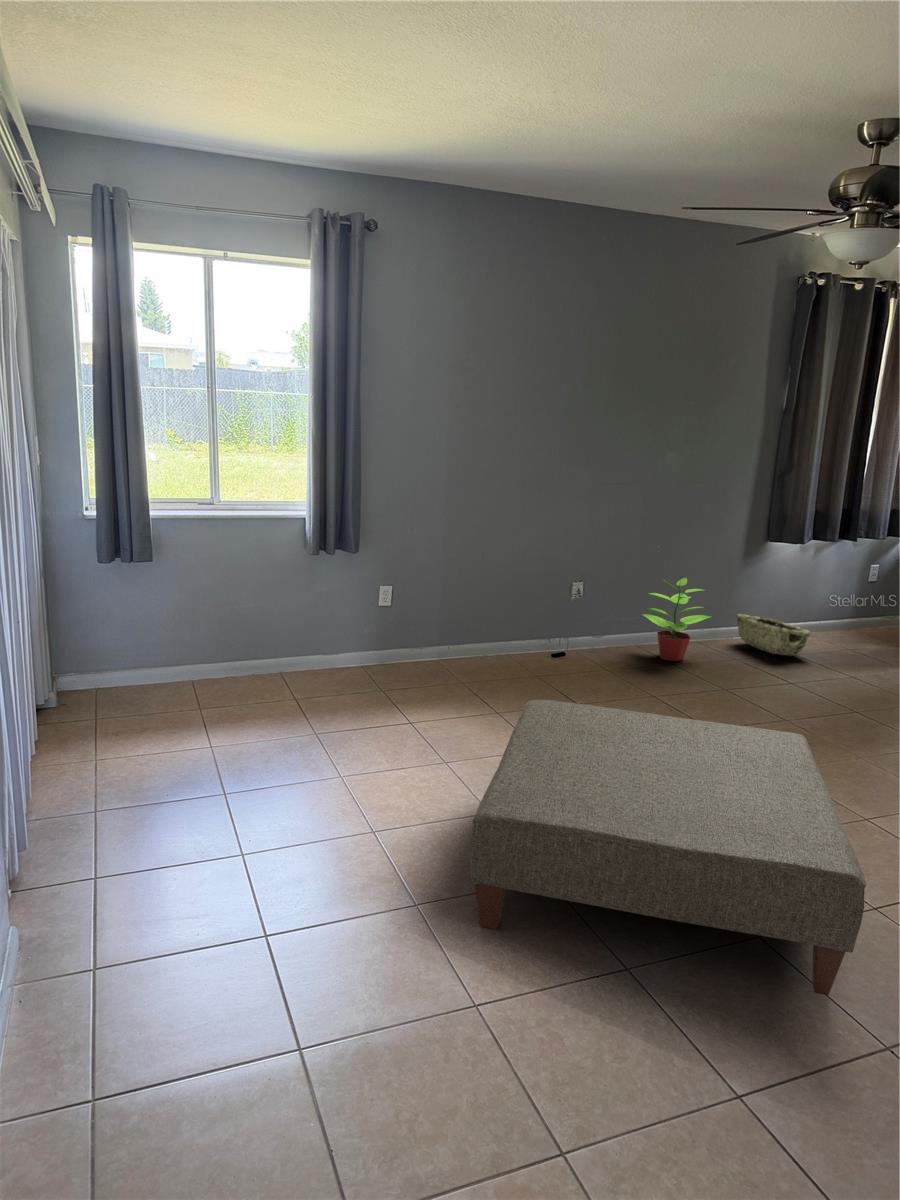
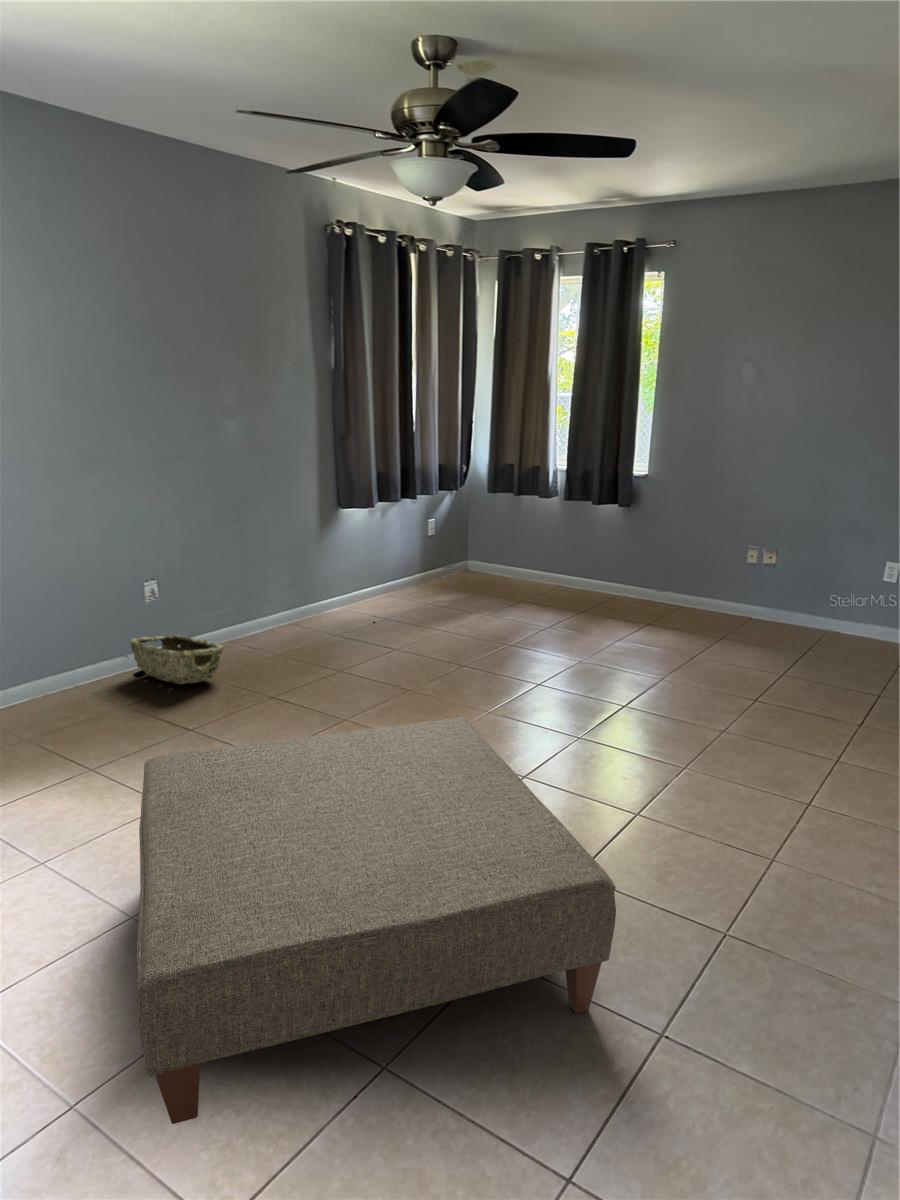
potted plant: present [642,578,711,661] -> none [227,558,303,652]
woven basket: present [737,614,811,656] -> present [130,635,223,684]

